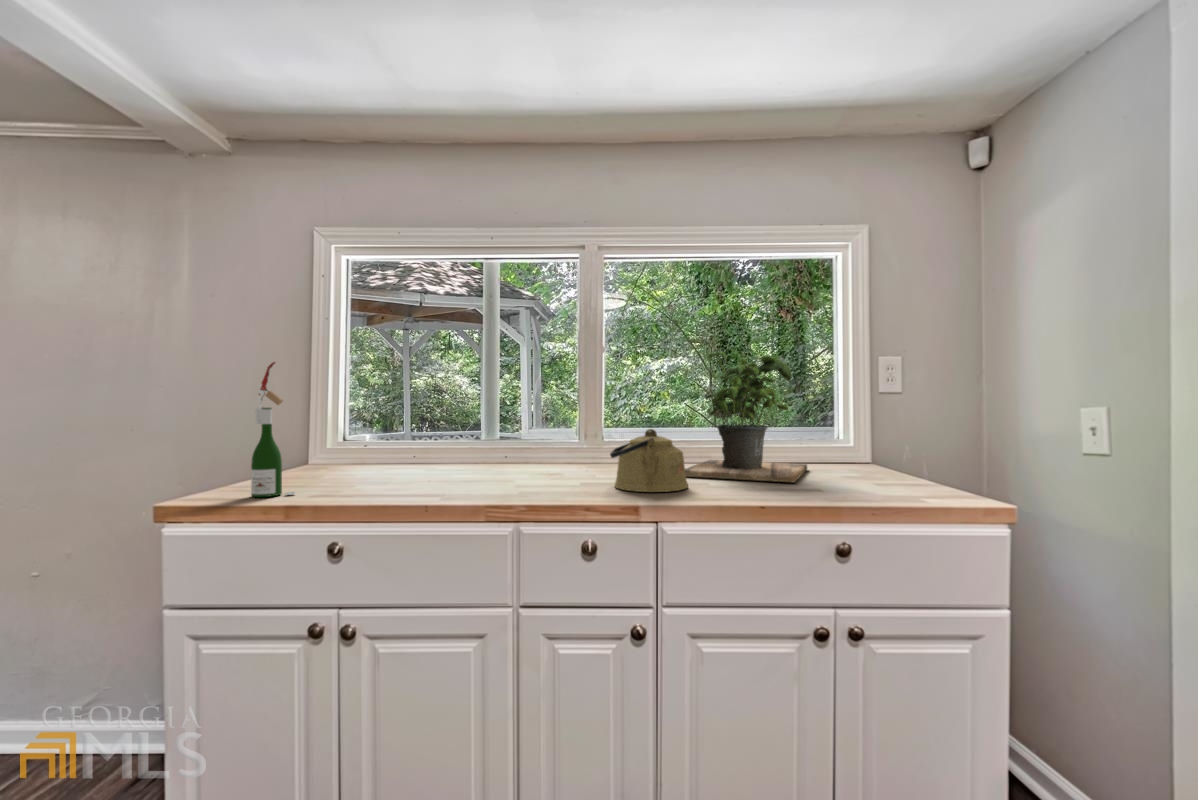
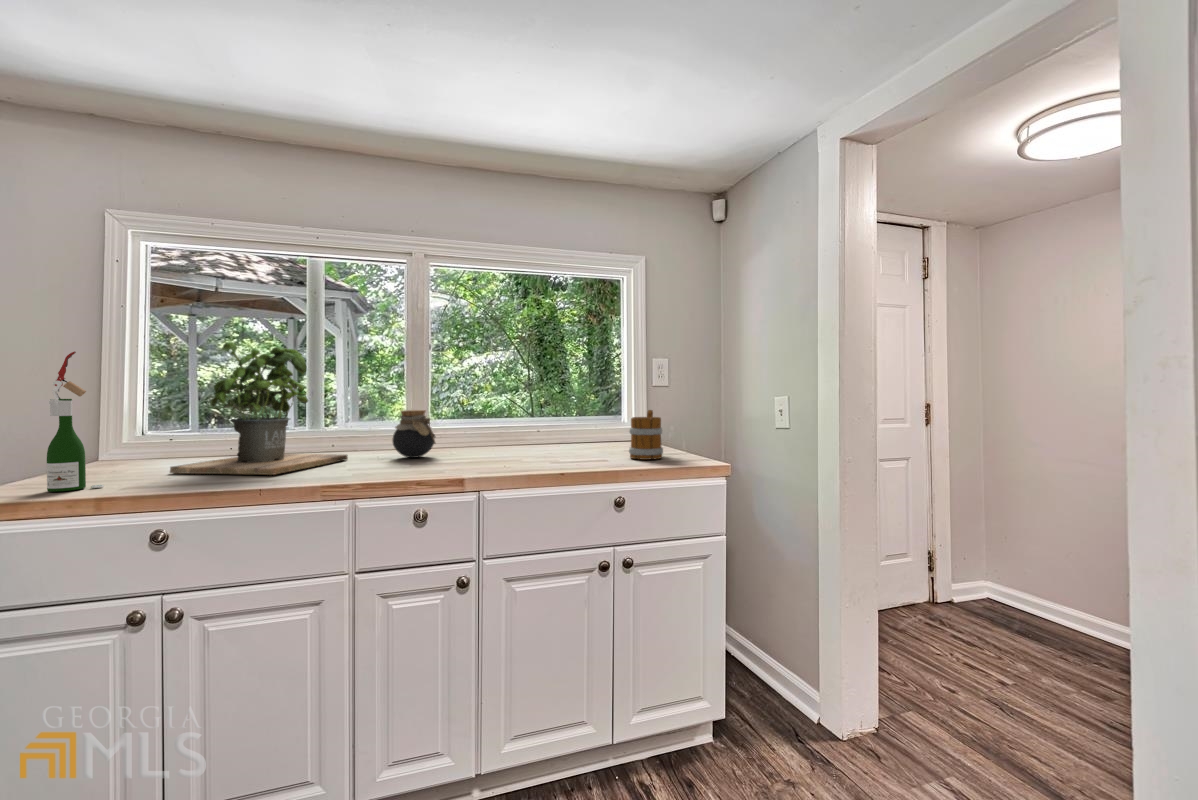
potted plant: present [685,351,807,482] -> present [170,342,348,475]
jar: none [562,421,609,475] -> present [392,410,435,458]
mug: none [851,424,902,492] -> present [629,410,663,460]
kettle: present [610,429,688,492] -> none [438,416,505,468]

